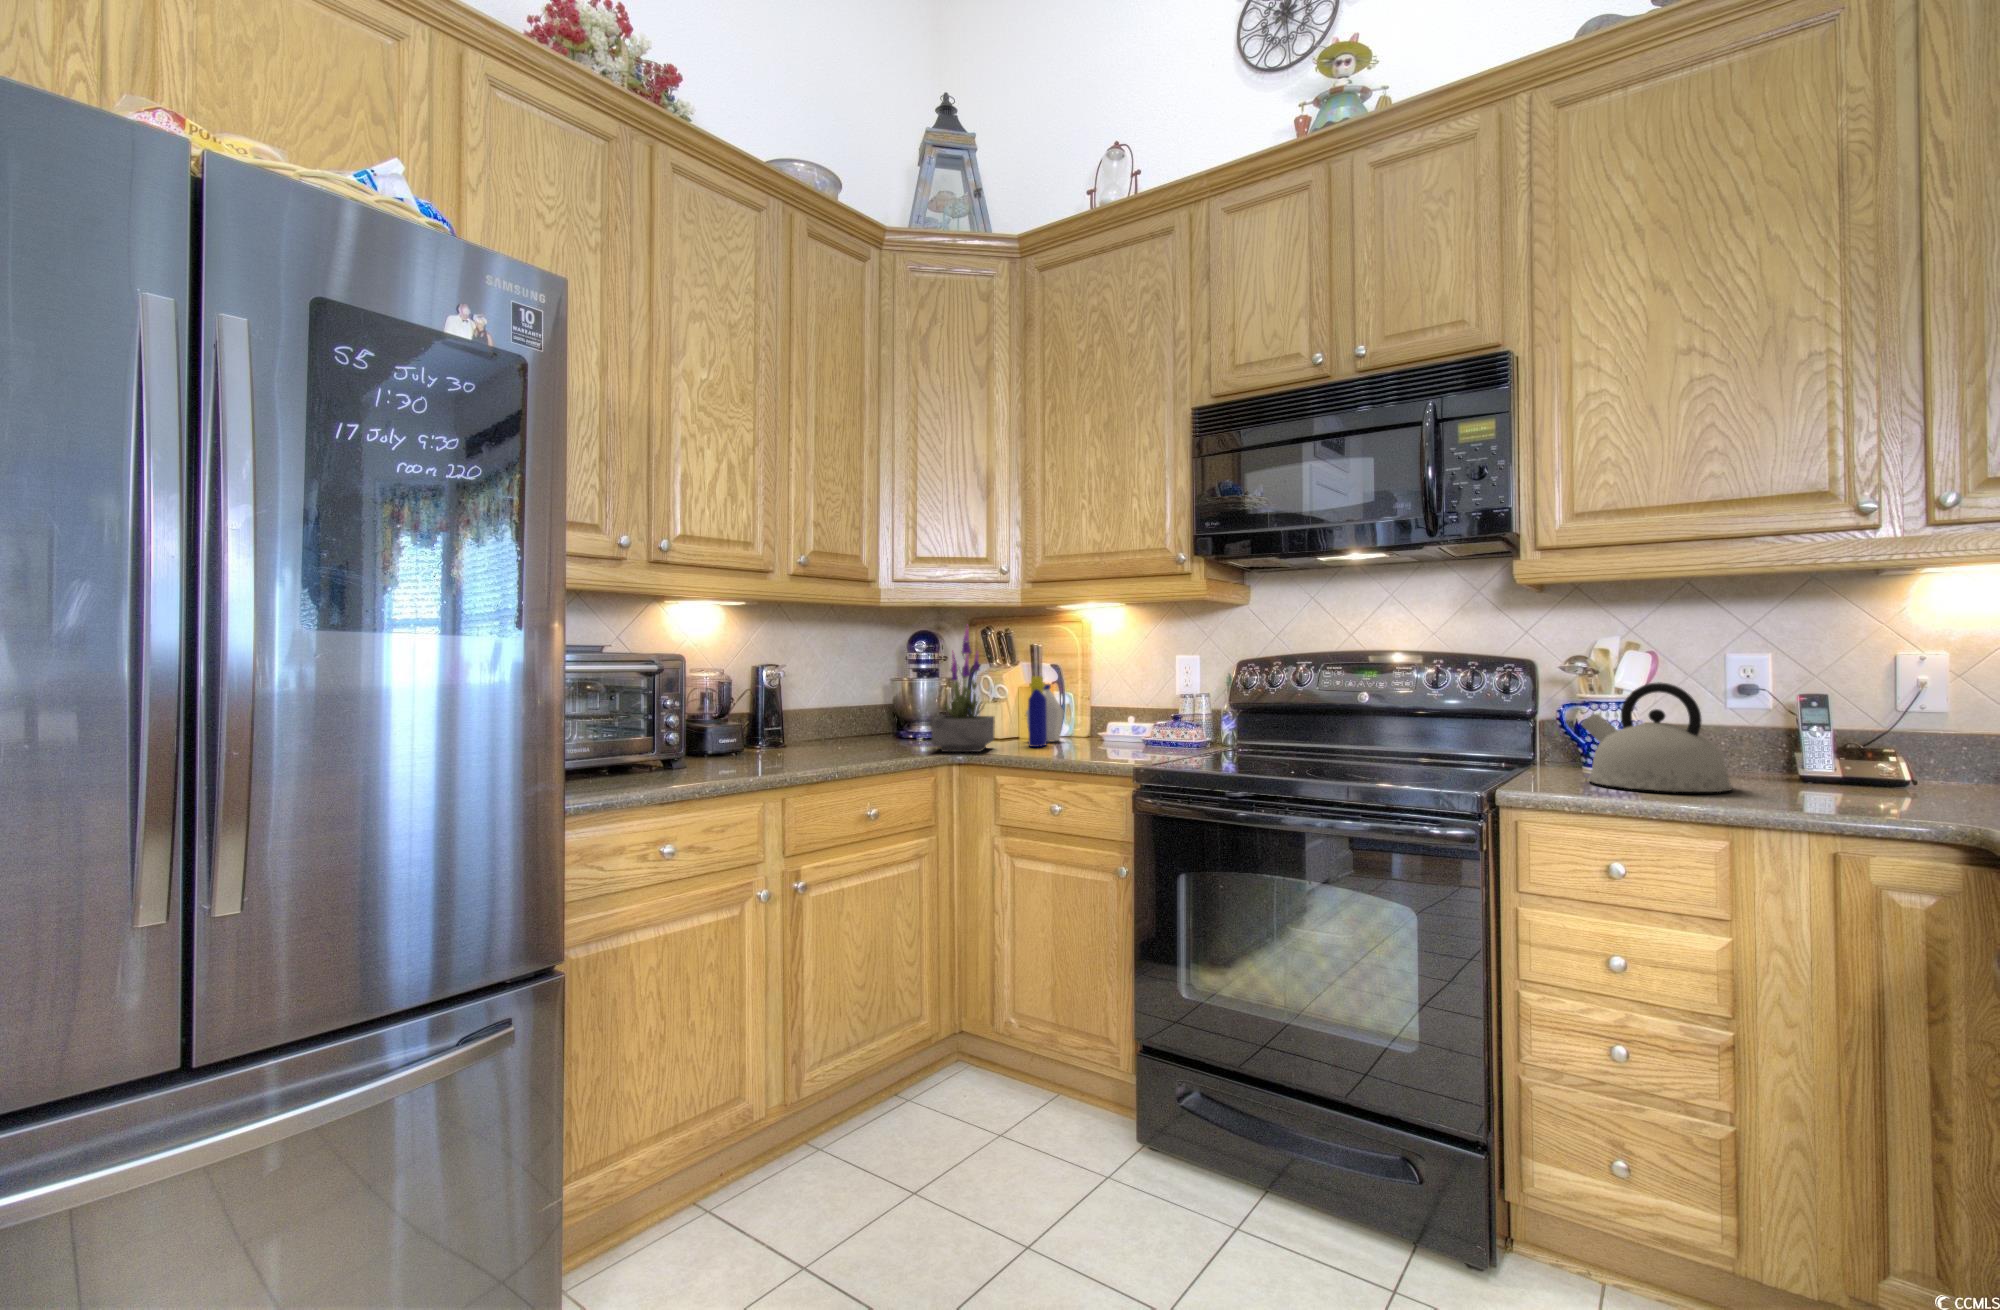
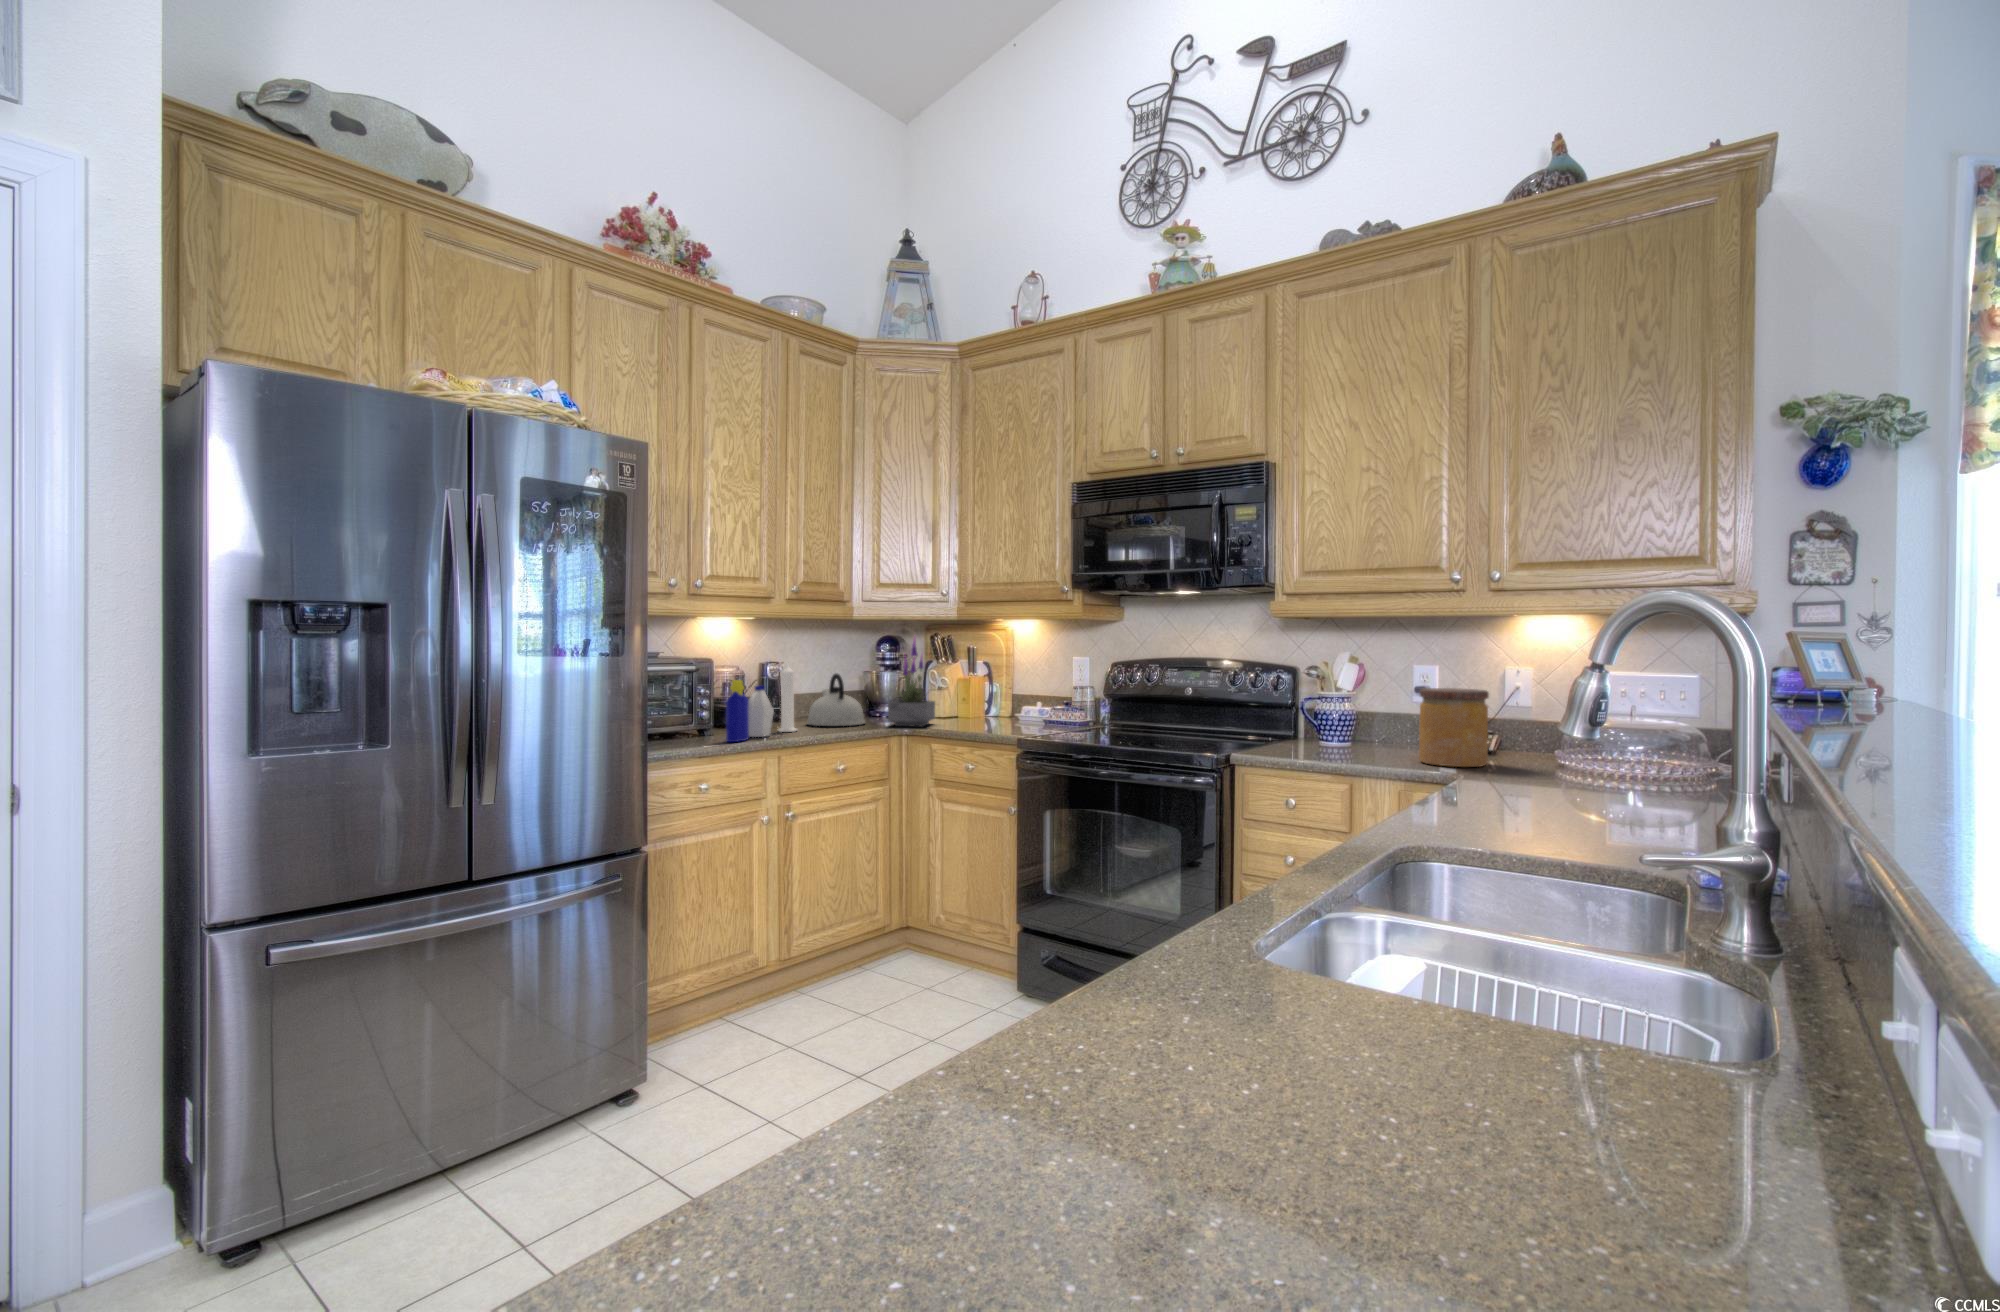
candle: none [778,662,806,761] -> present [779,663,797,732]
bottle: present [1026,676,1064,747] -> present [726,680,774,742]
kettle: present [1582,682,1733,792] -> present [807,674,865,726]
jar: none [1816,684,1955,812] -> present [1419,688,1489,767]

